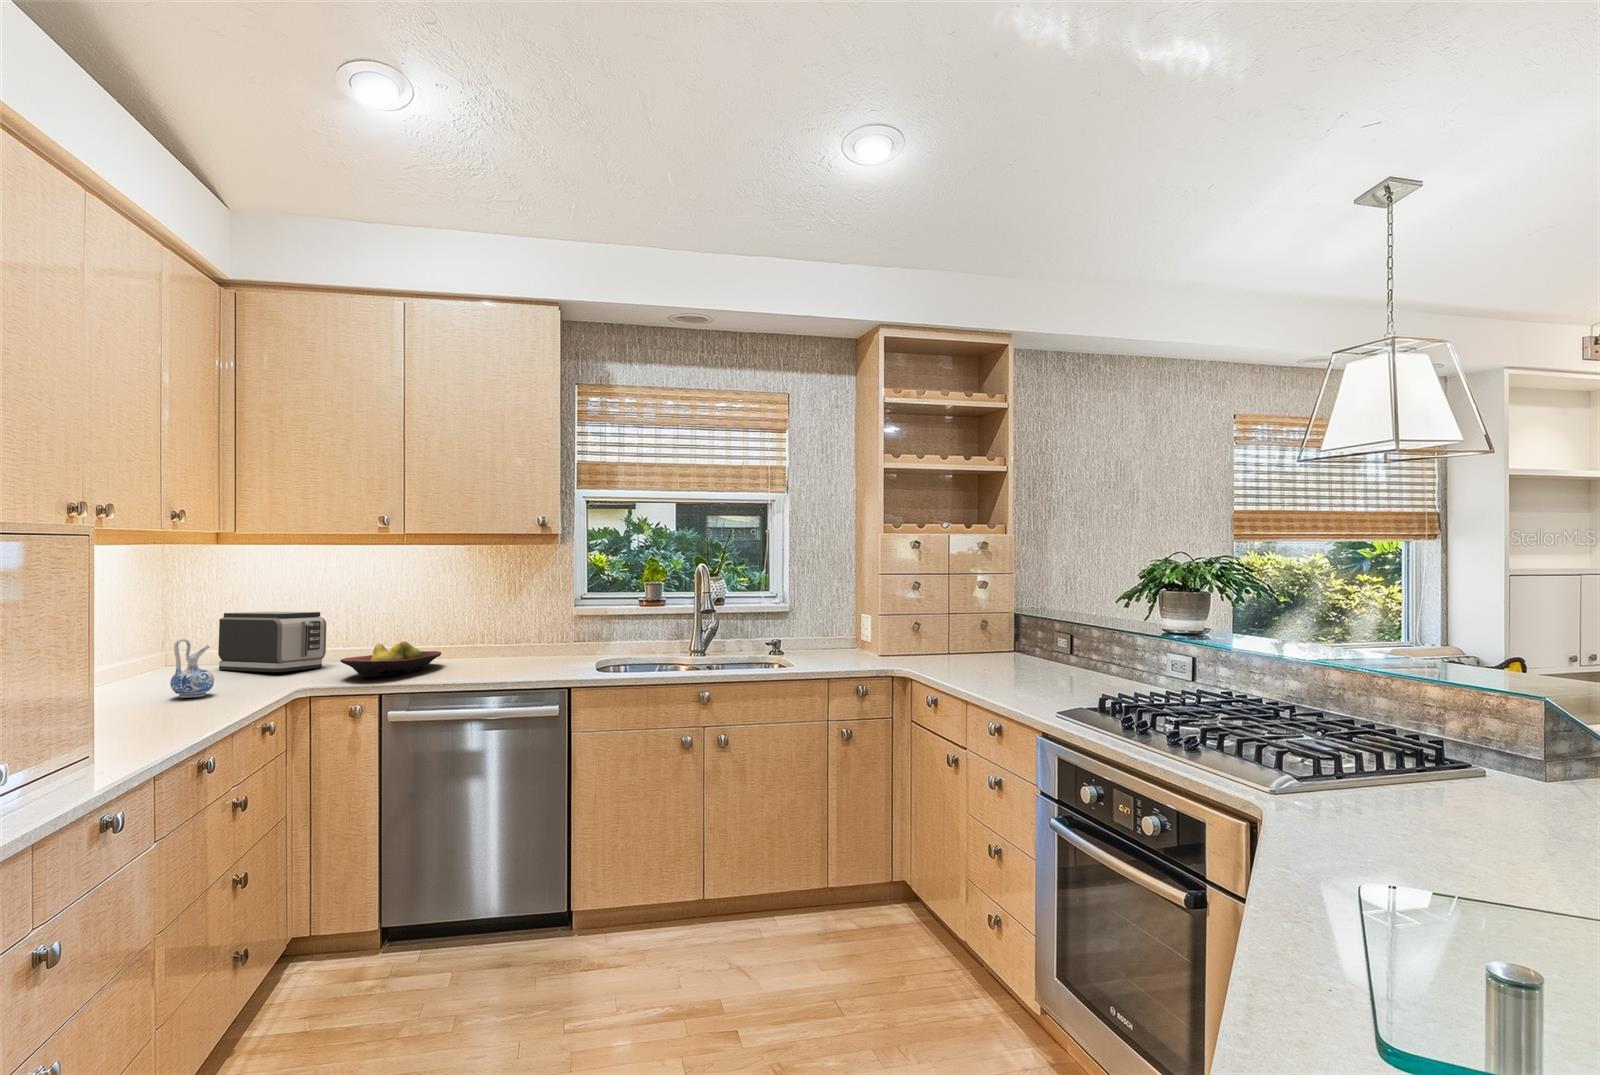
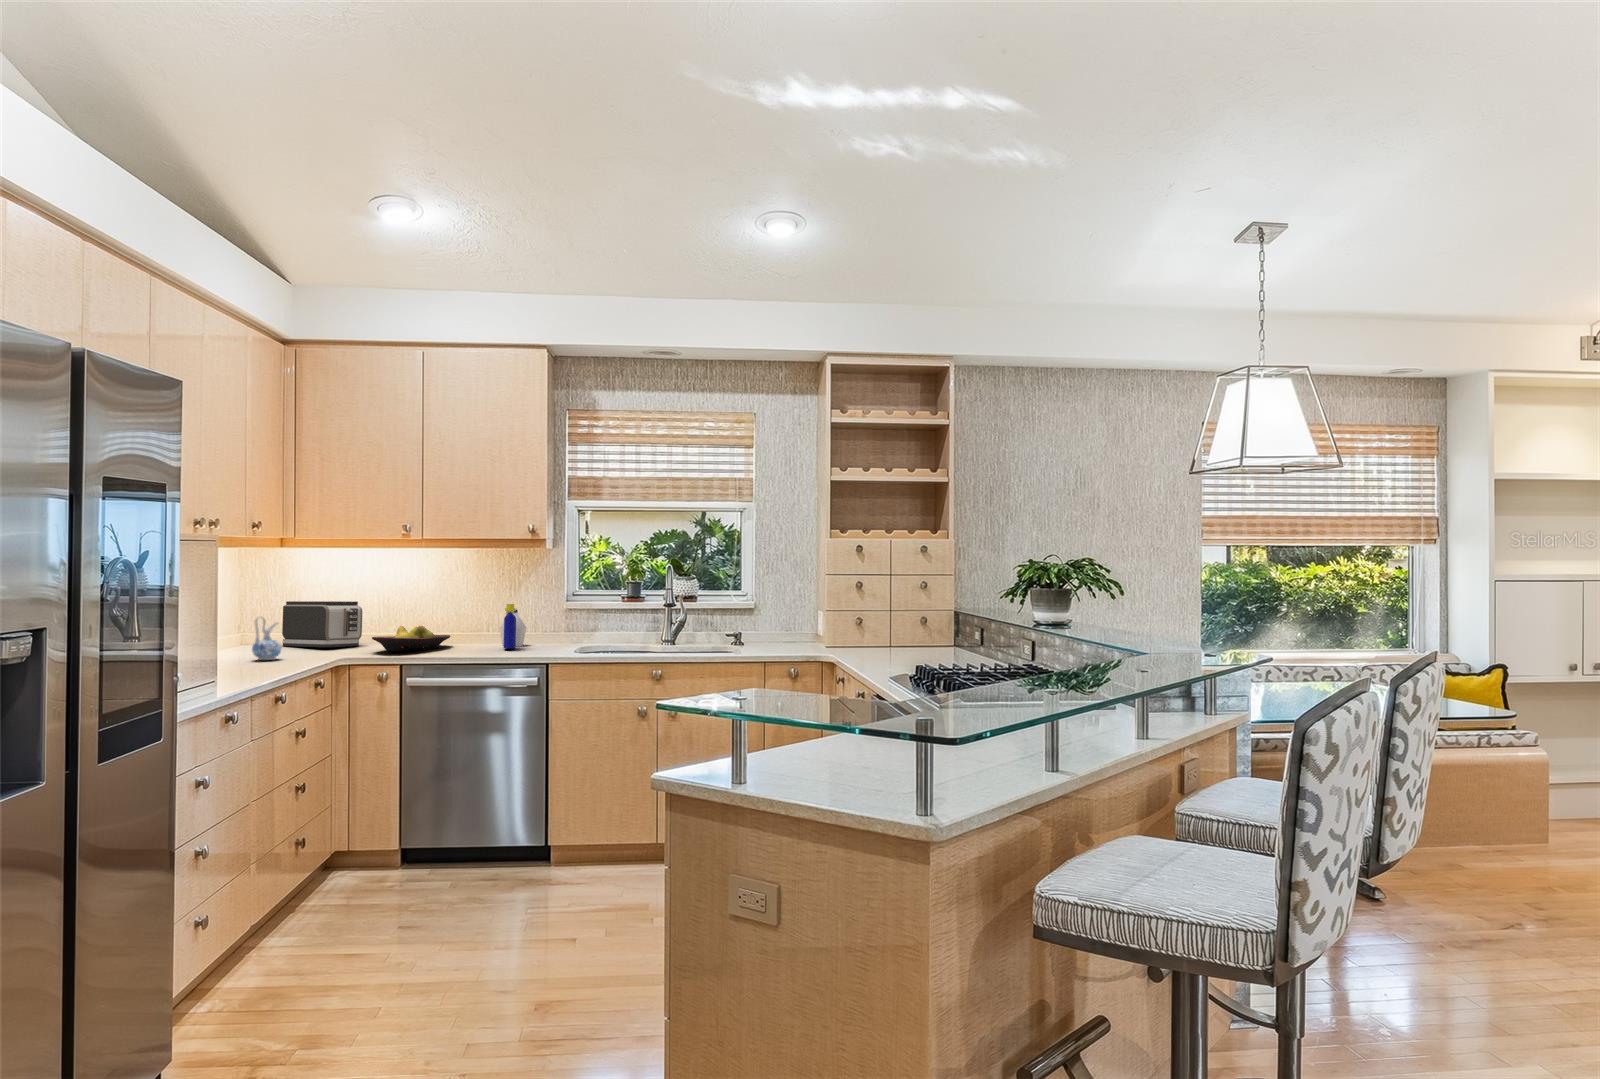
bottle: none [503,614,535,669] -> present [500,604,526,649]

